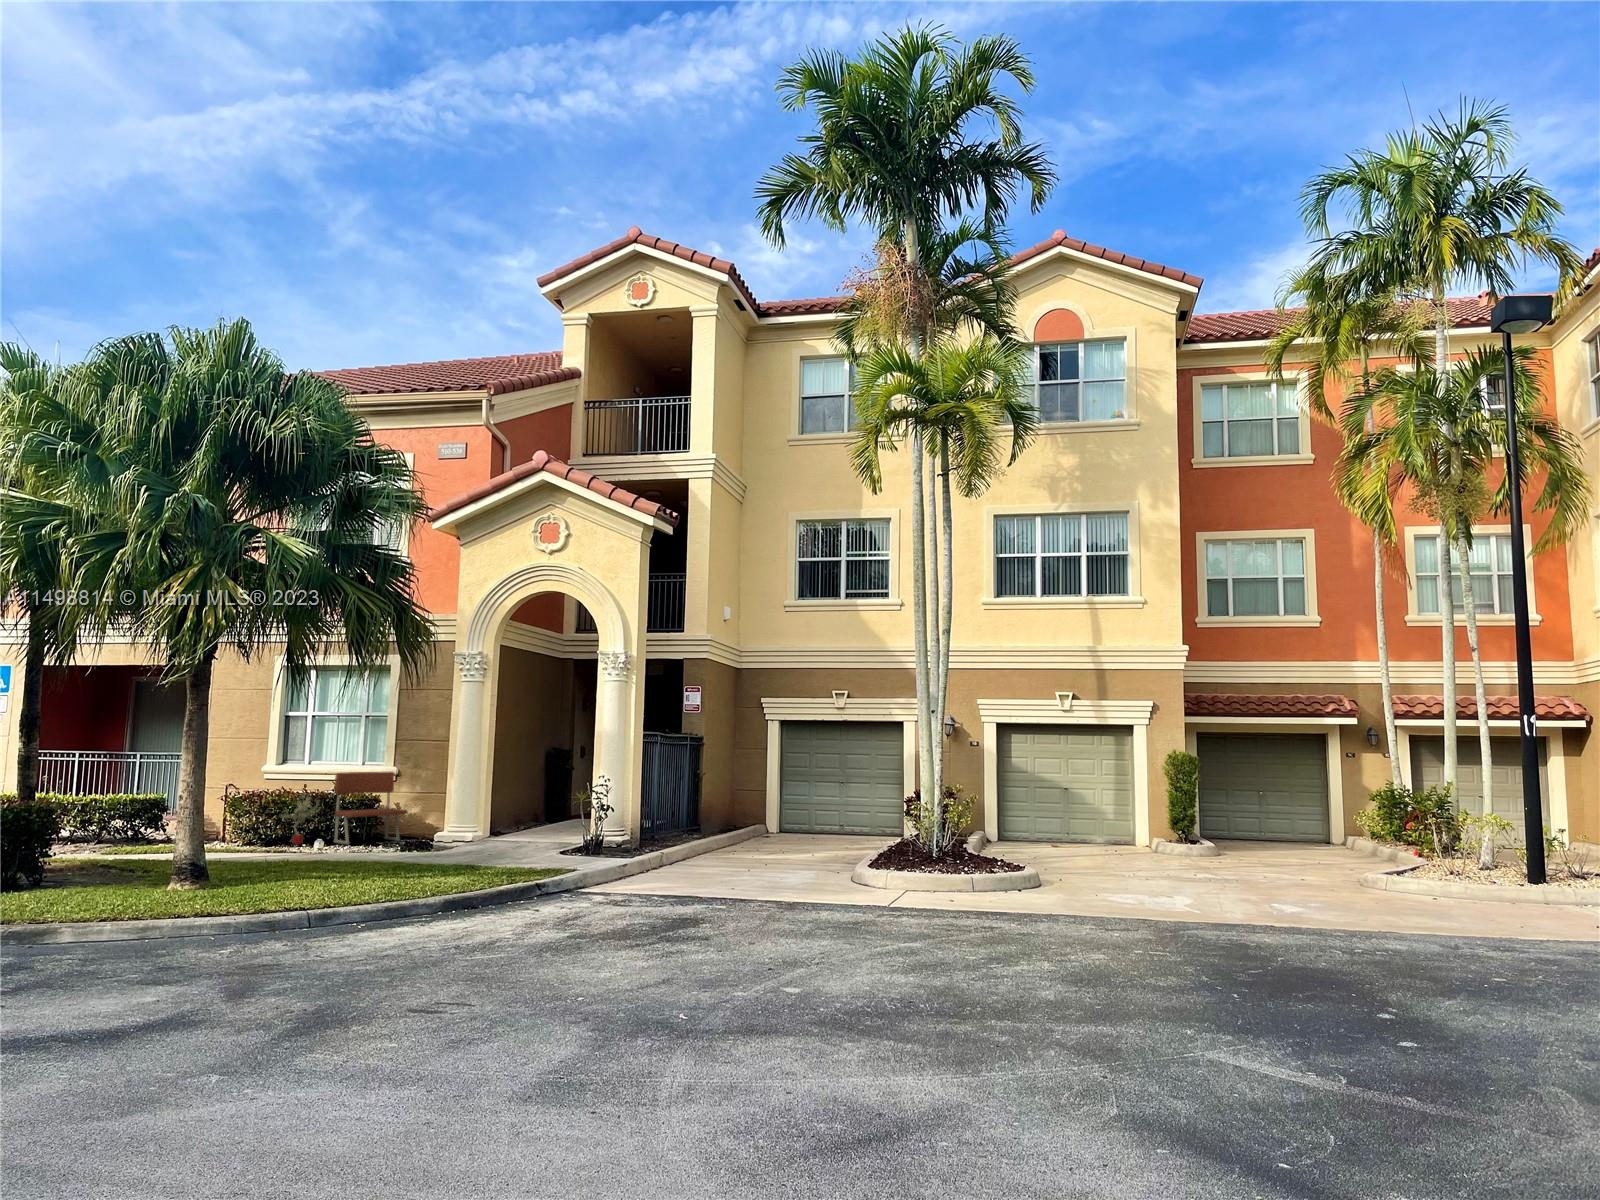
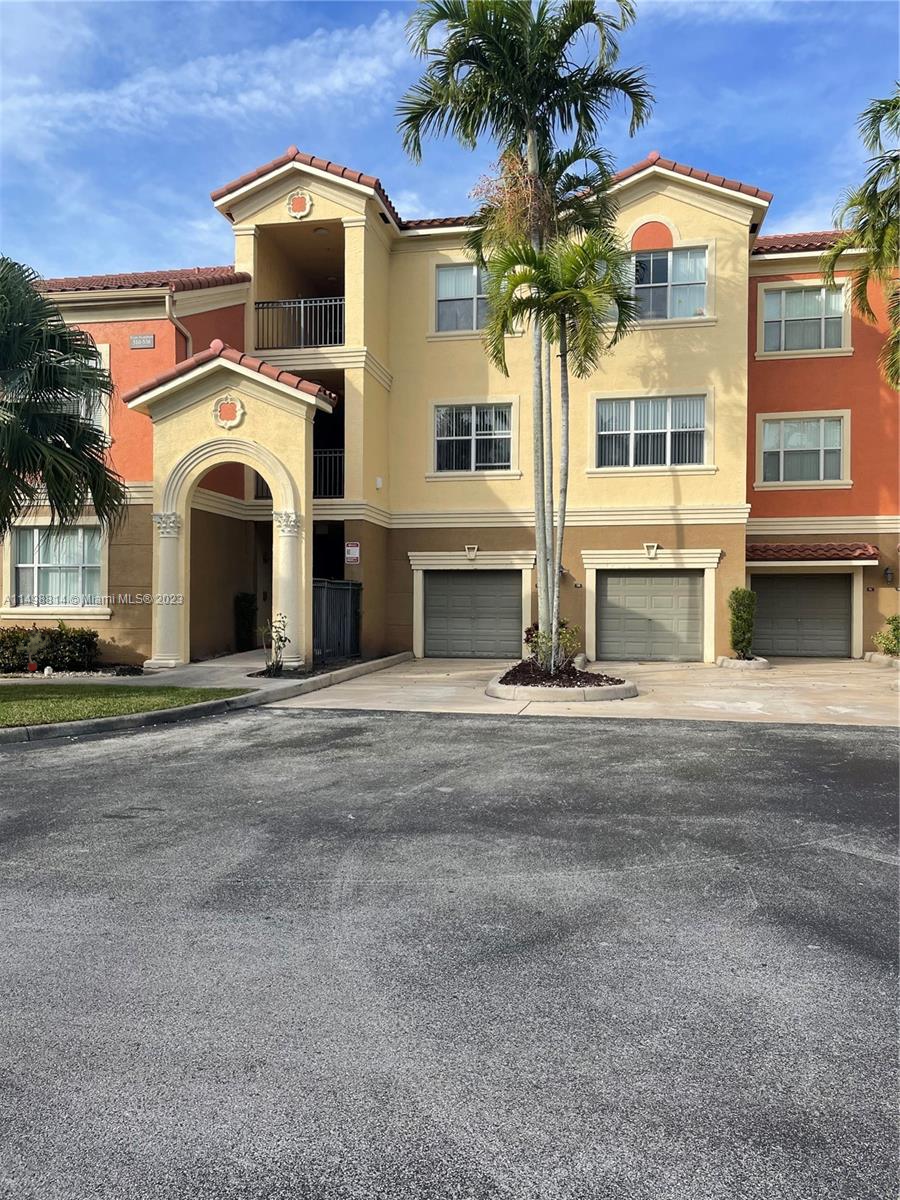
bench: present [334,772,408,844] -> none [60,612,122,670]

